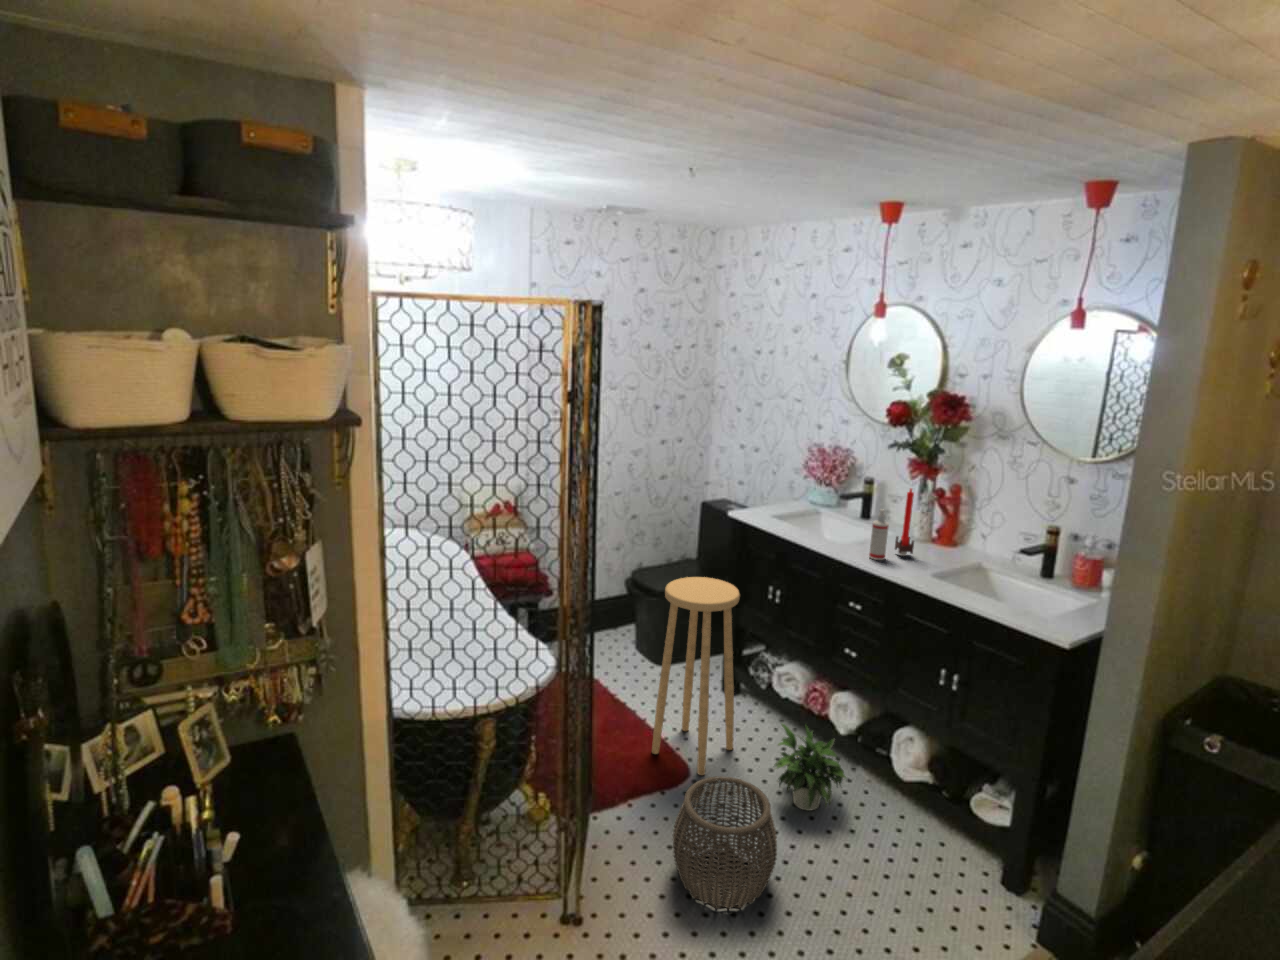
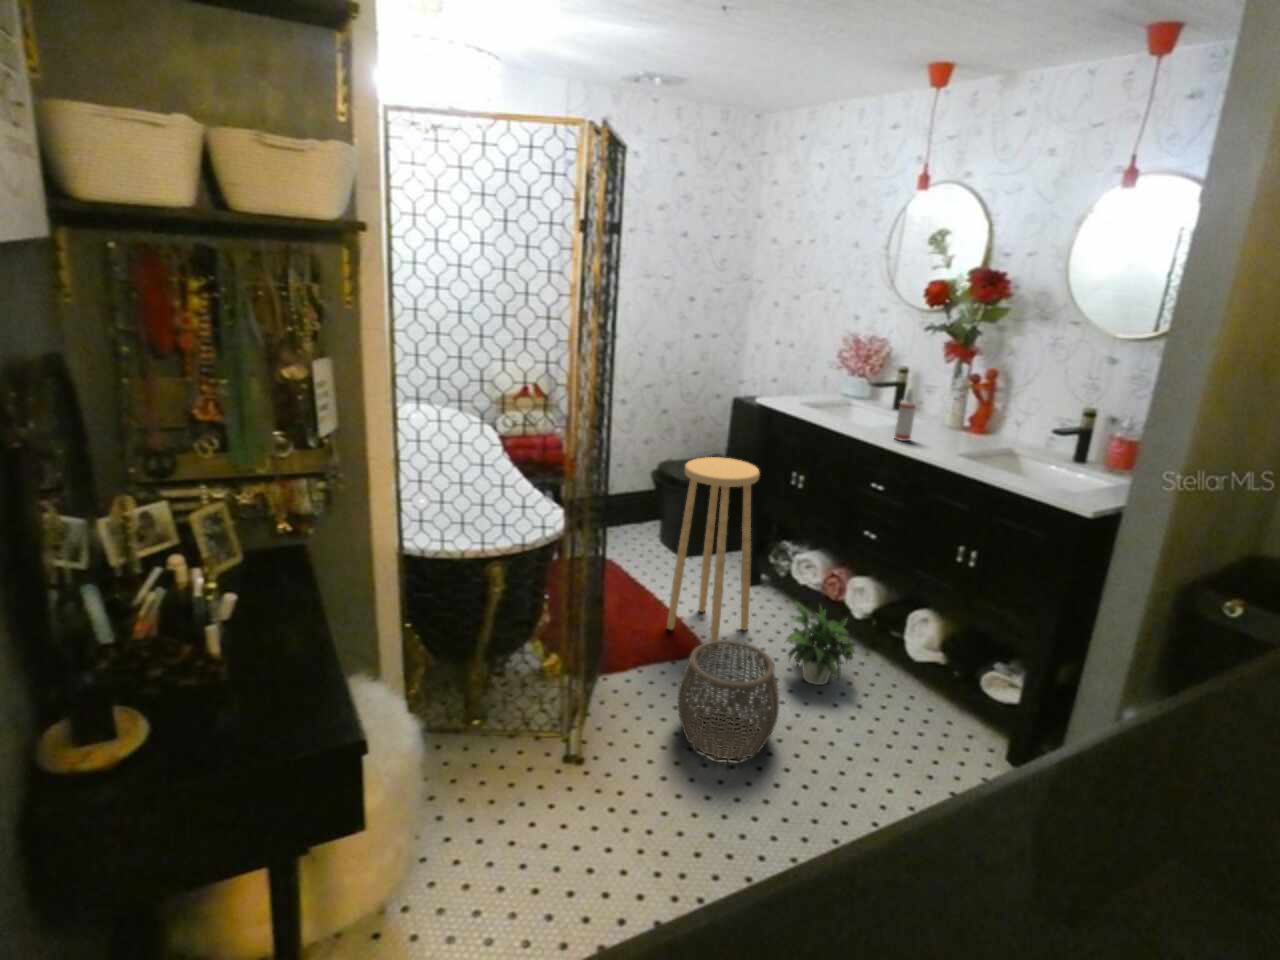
candle: present [895,489,914,556] -> none [922,368,945,439]

